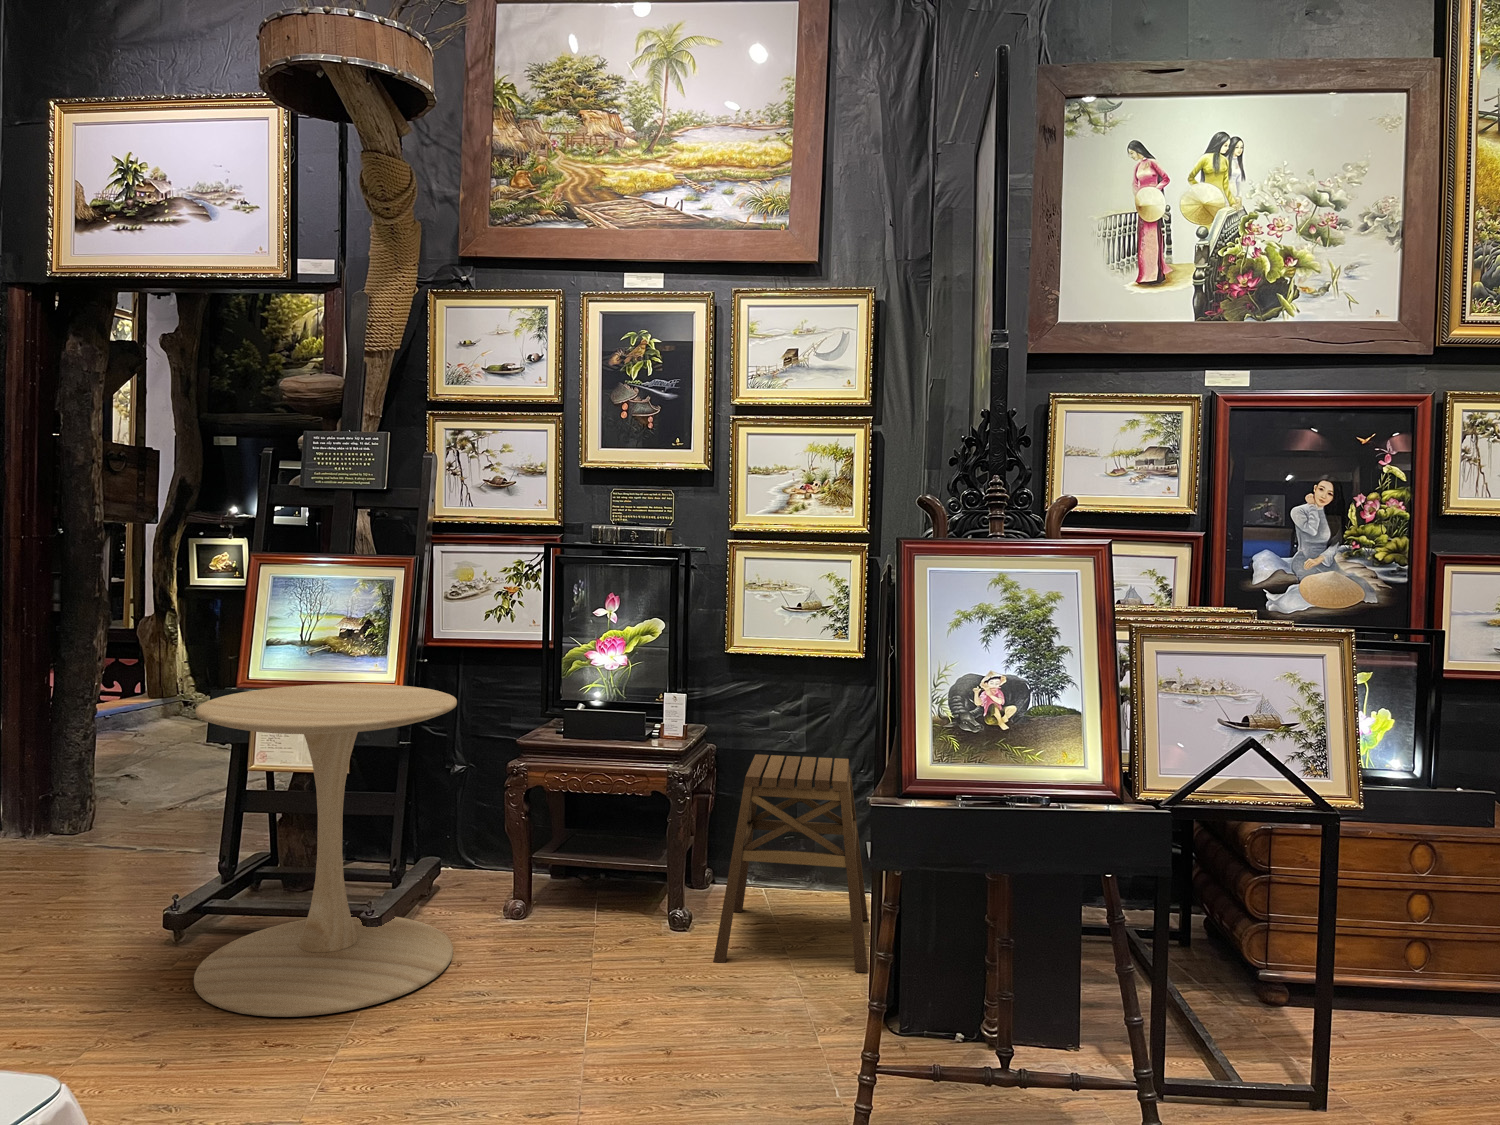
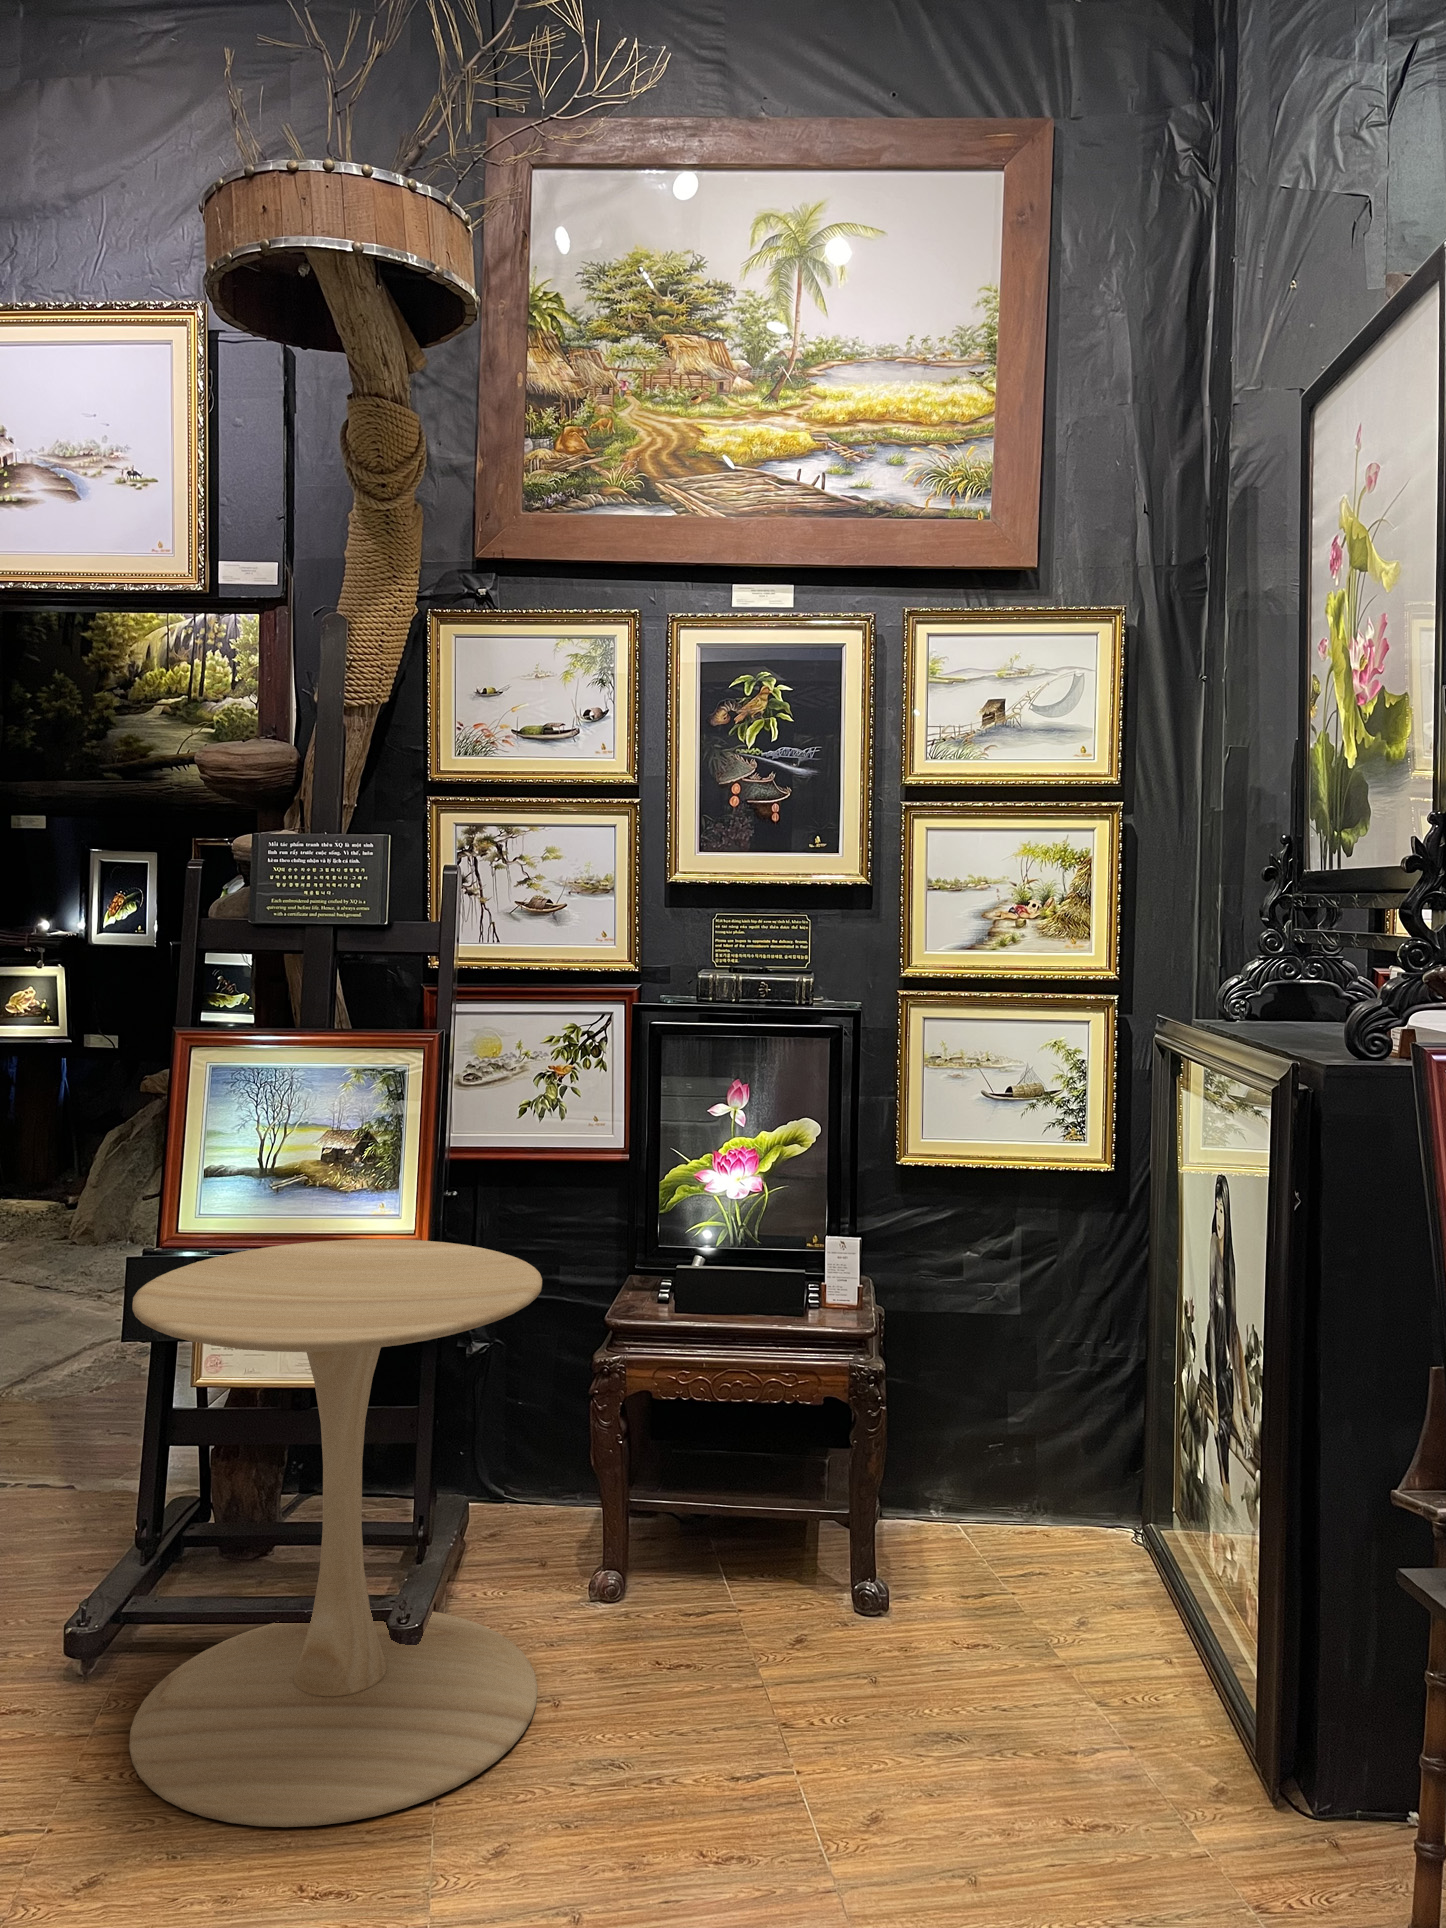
stool: present [713,754,868,973] -> none [932,1330,1195,1686]

